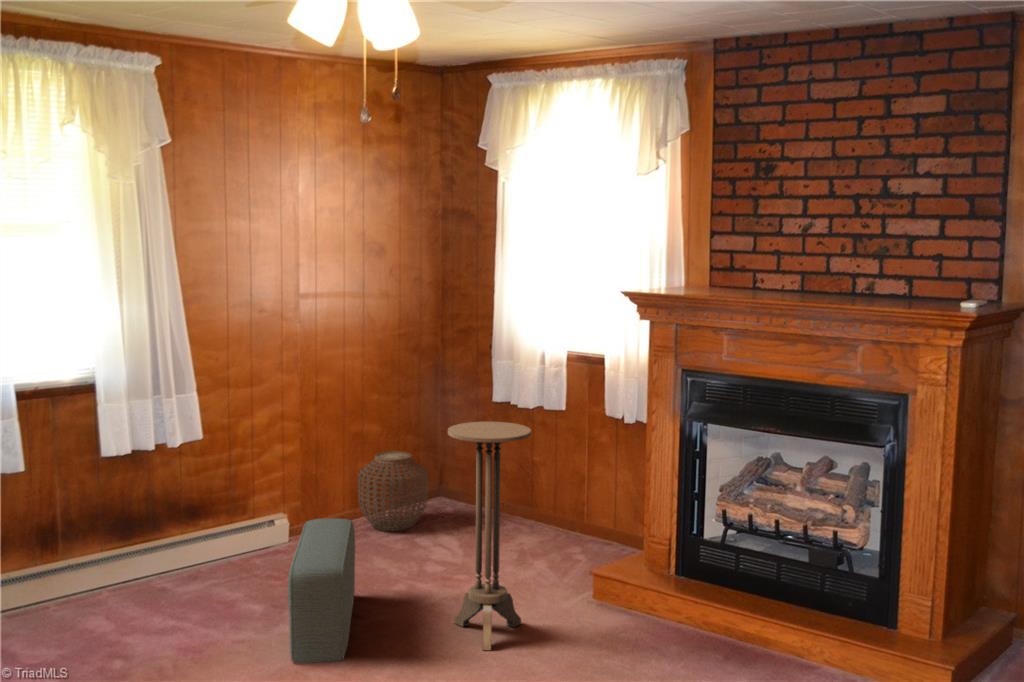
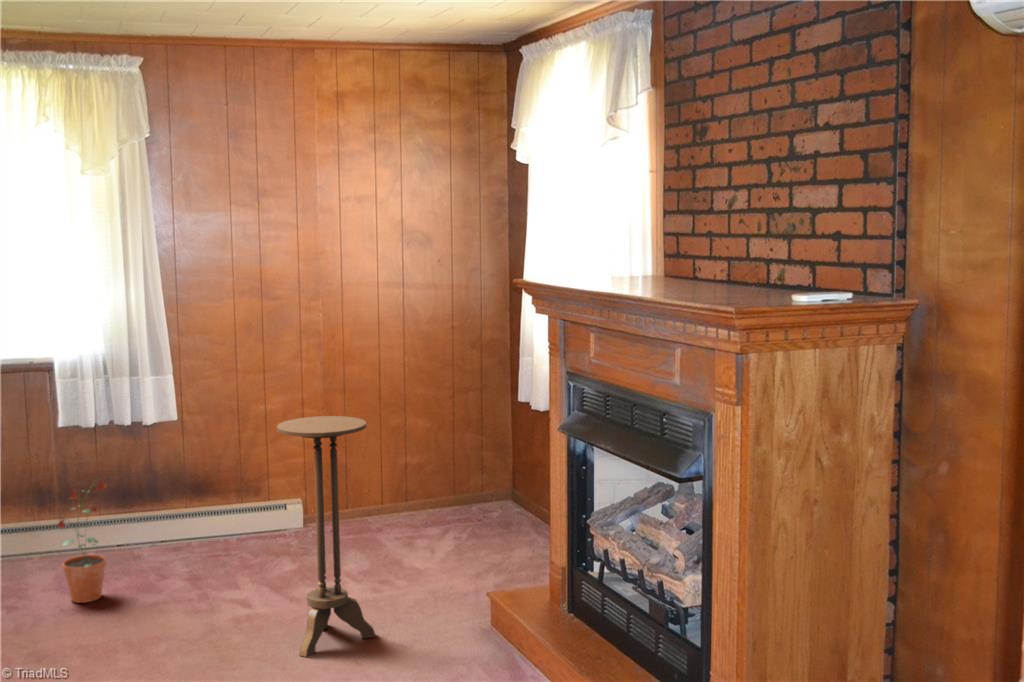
woven basket: present [358,451,428,531] -> none [381,448,453,529]
potted plant: none [148,509,200,645] -> present [58,480,107,603]
pouf: present [288,518,355,663] -> none [126,503,276,640]

